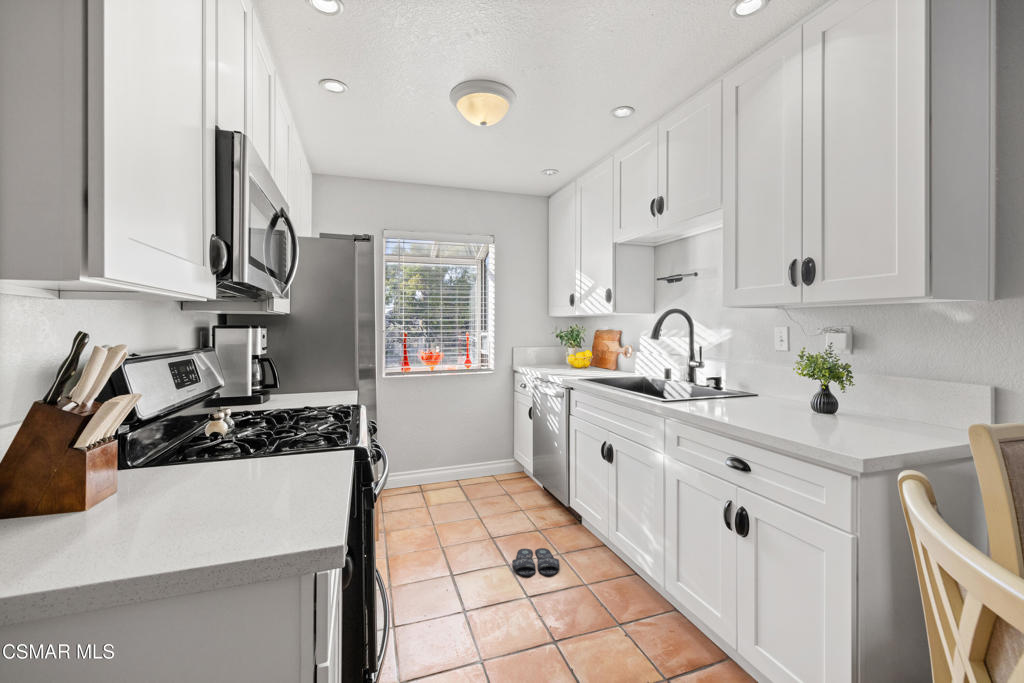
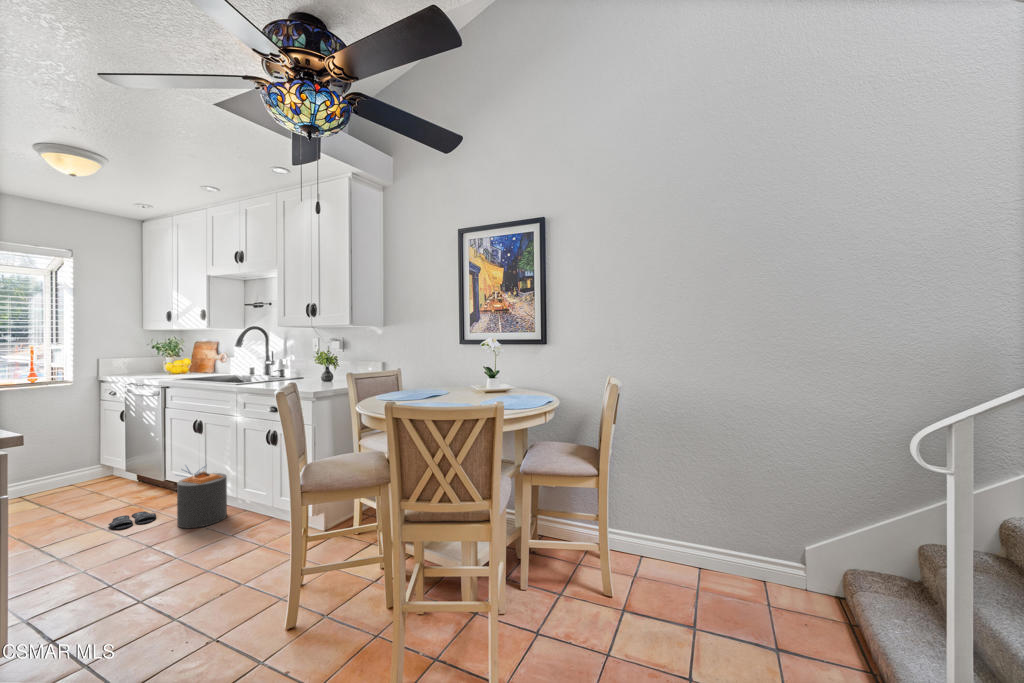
trash can: none [579,510,646,619] -> present [177,467,227,528]

